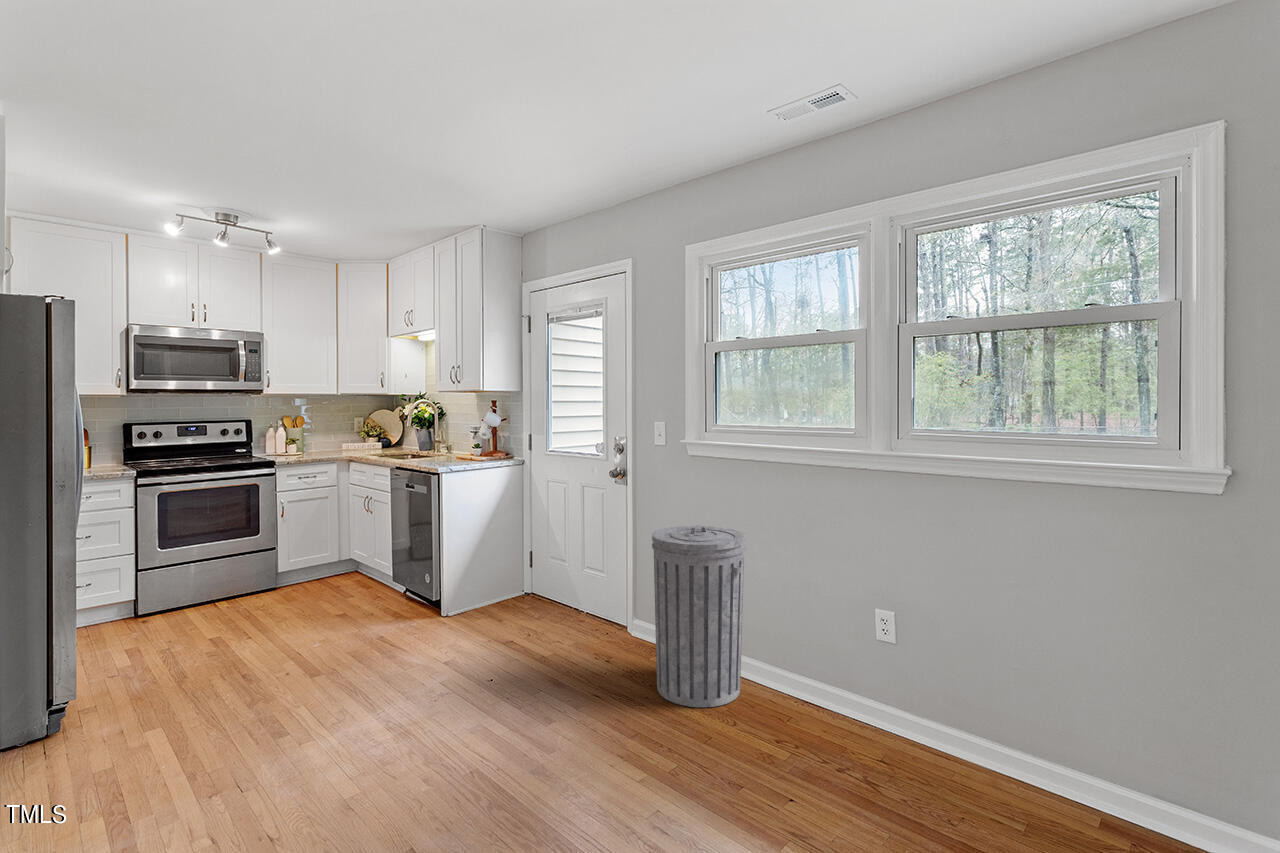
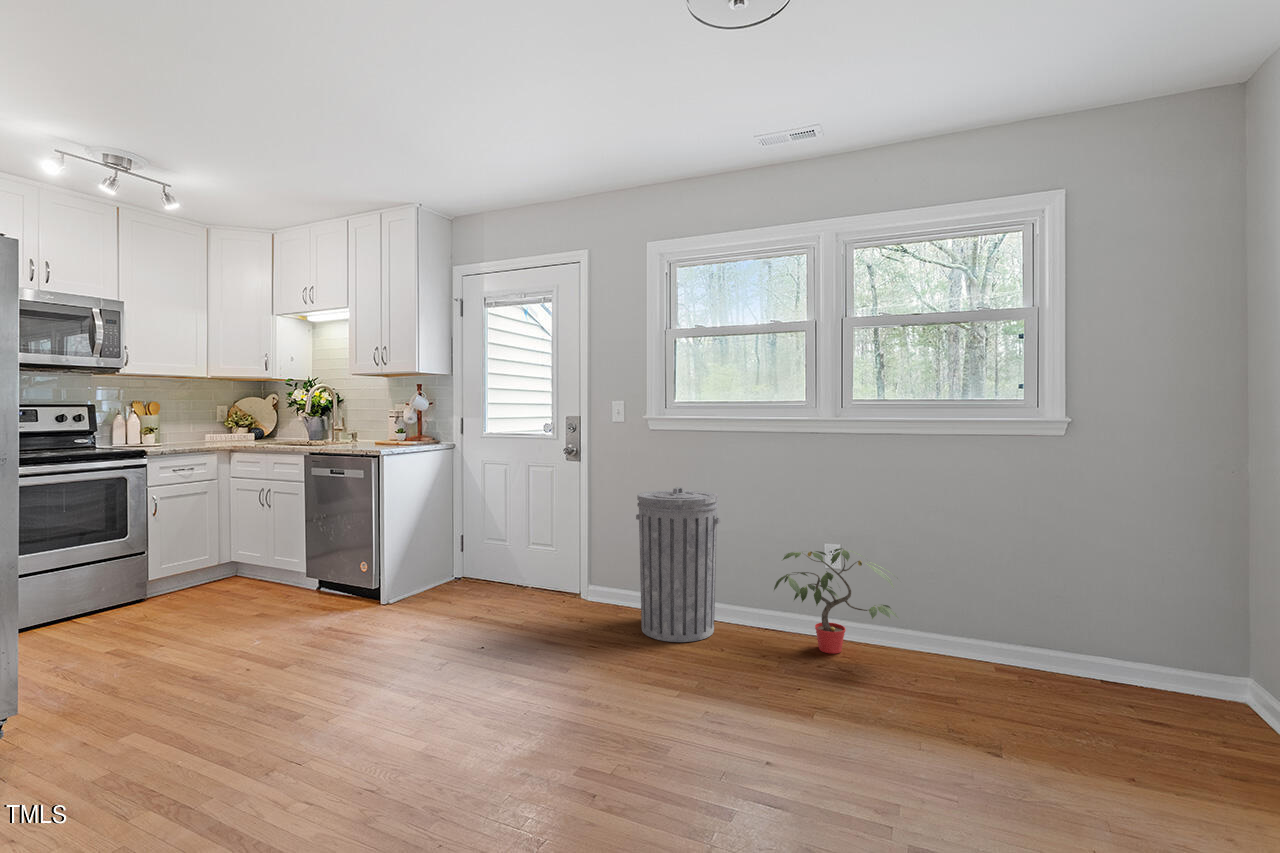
potted plant: none [793,620,961,755] -> present [774,548,898,654]

